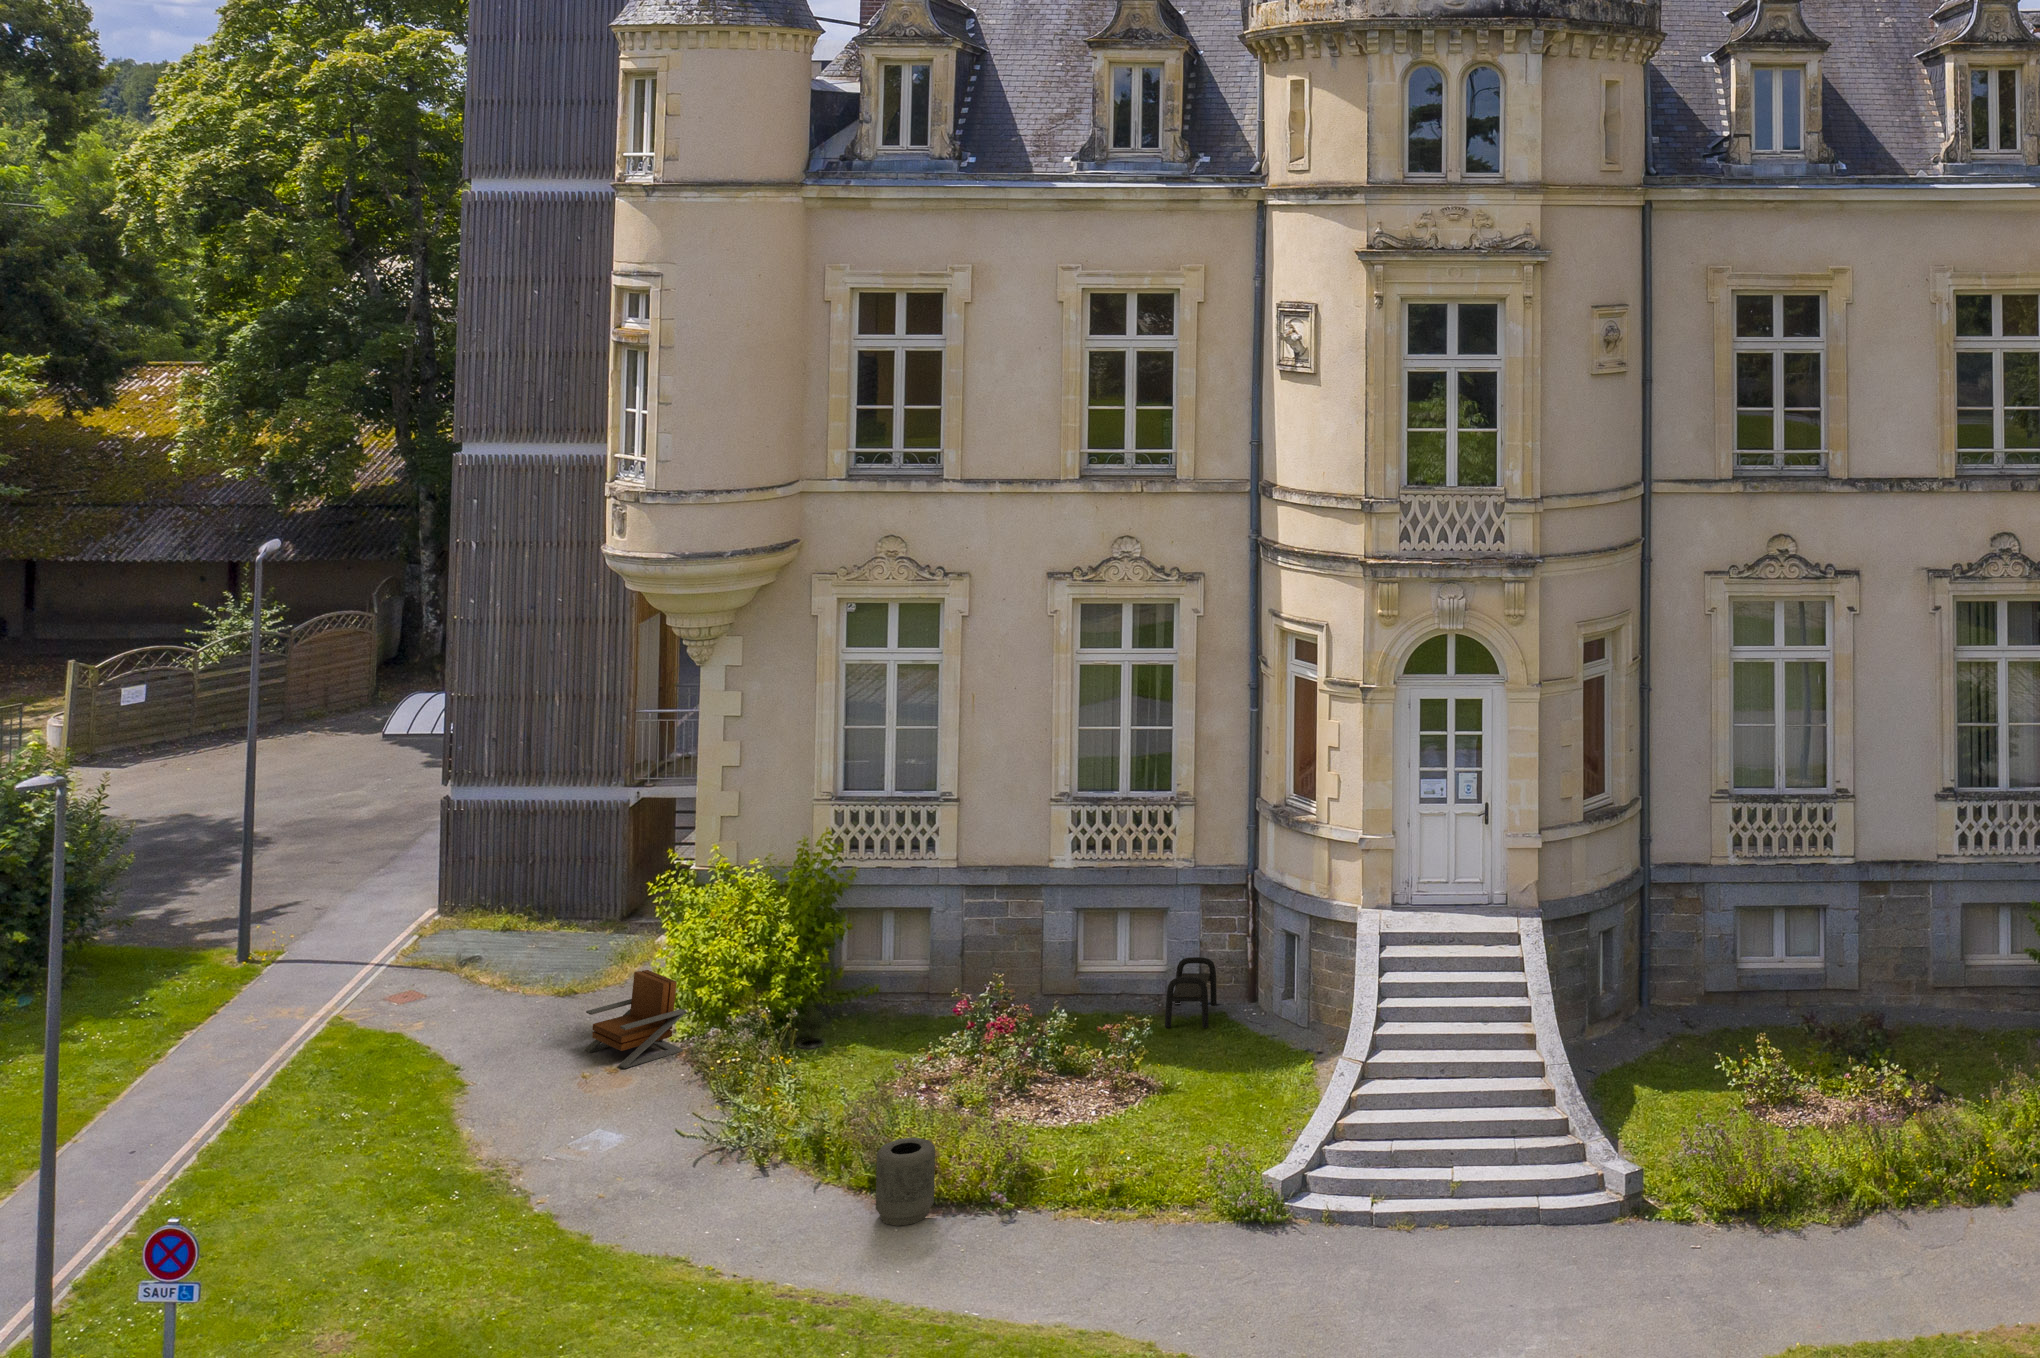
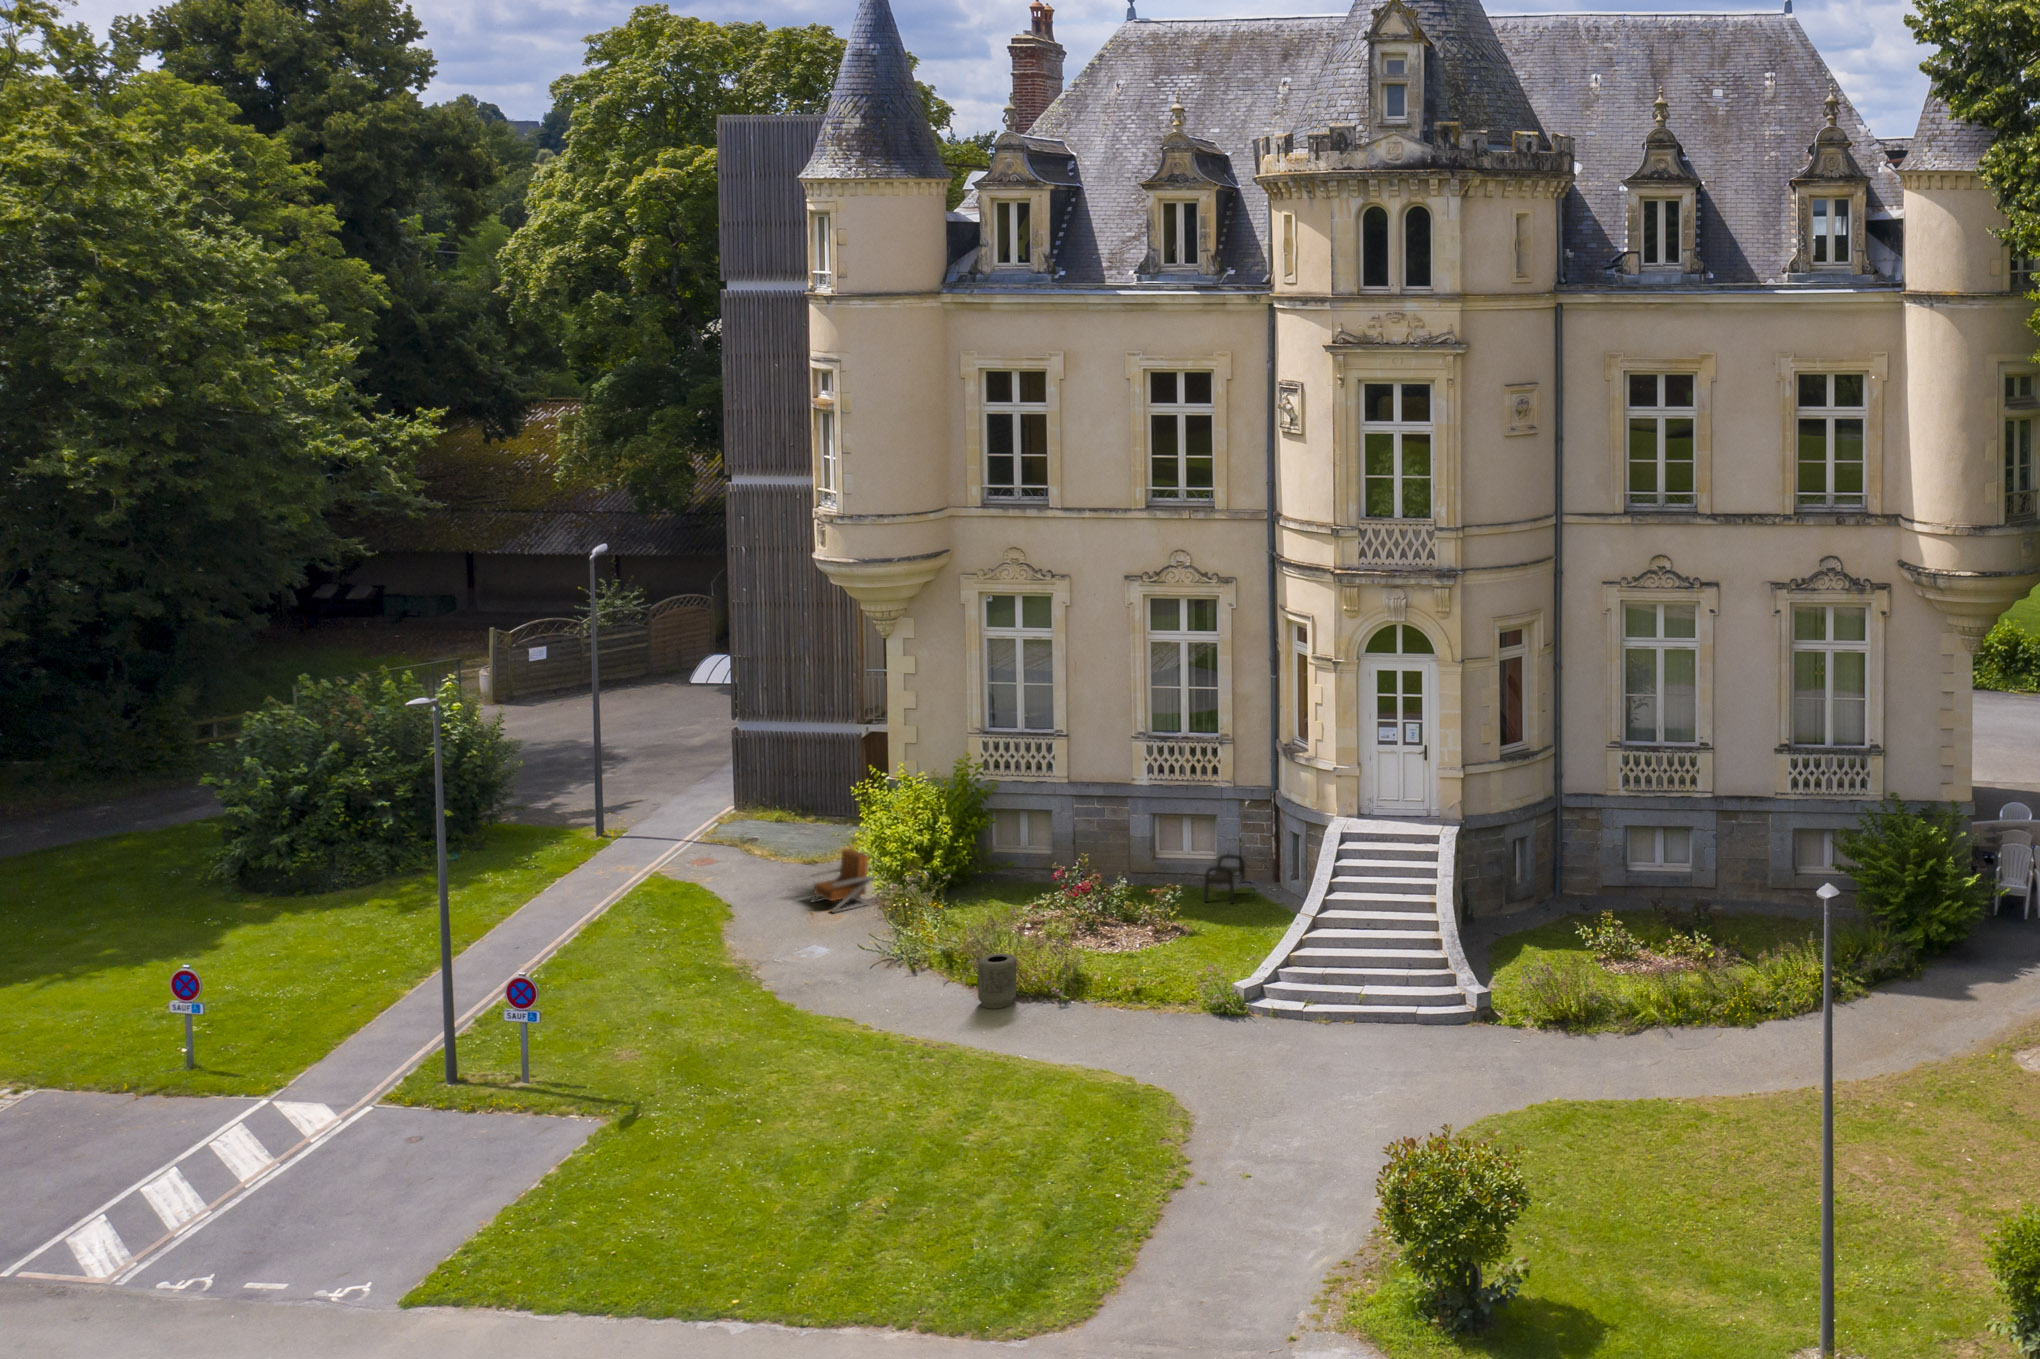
potted tree: present [798,1002,824,1048] -> none [949,871,971,906]

